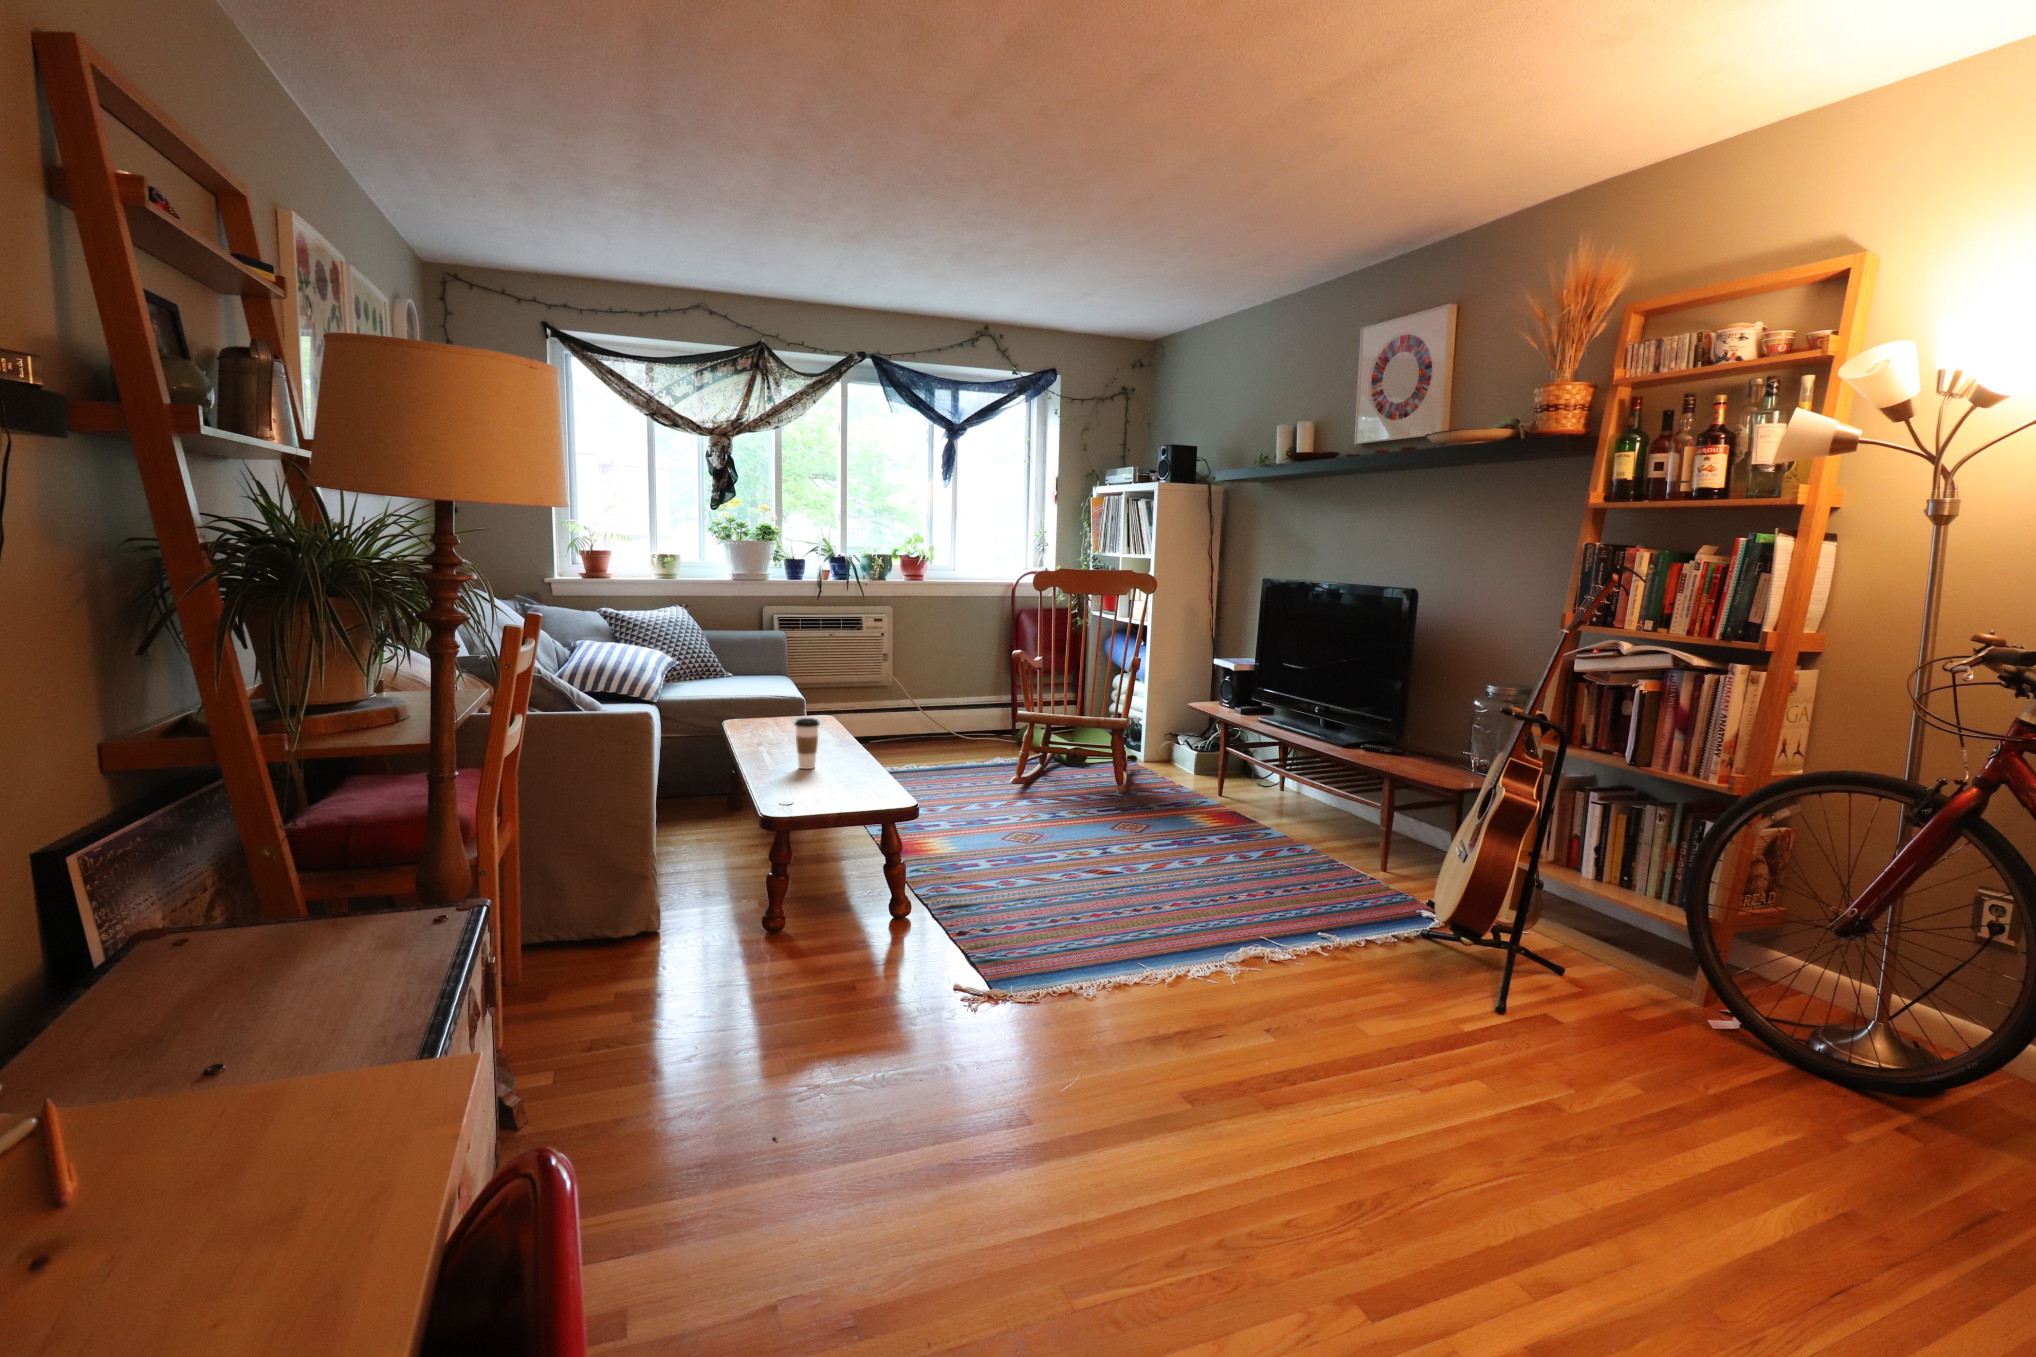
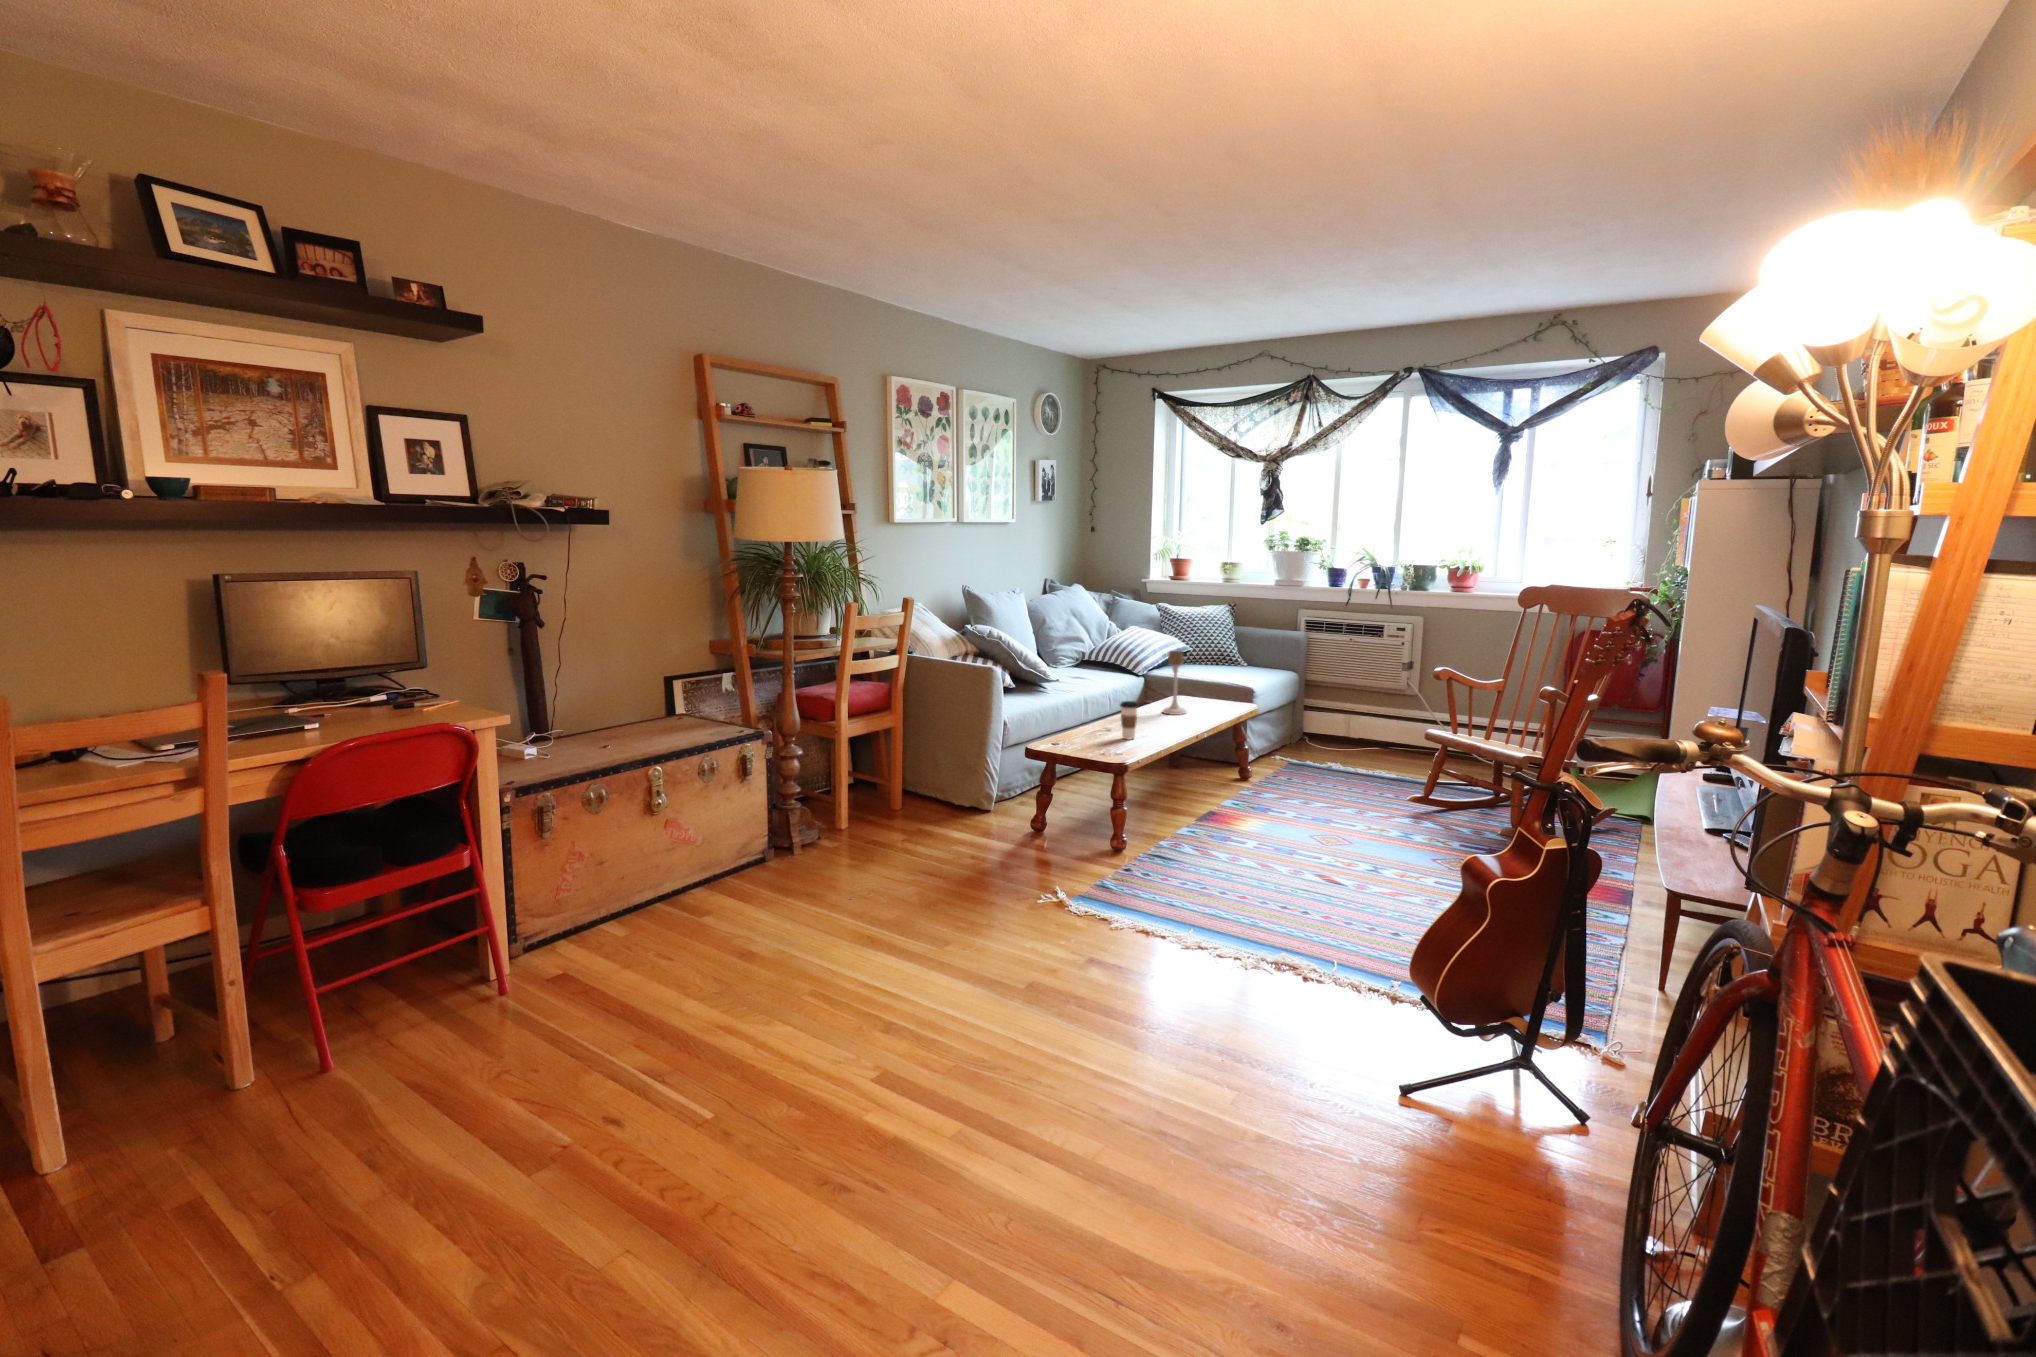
candle holder: none [763,655,795,736] -> present [1163,651,1187,715]

